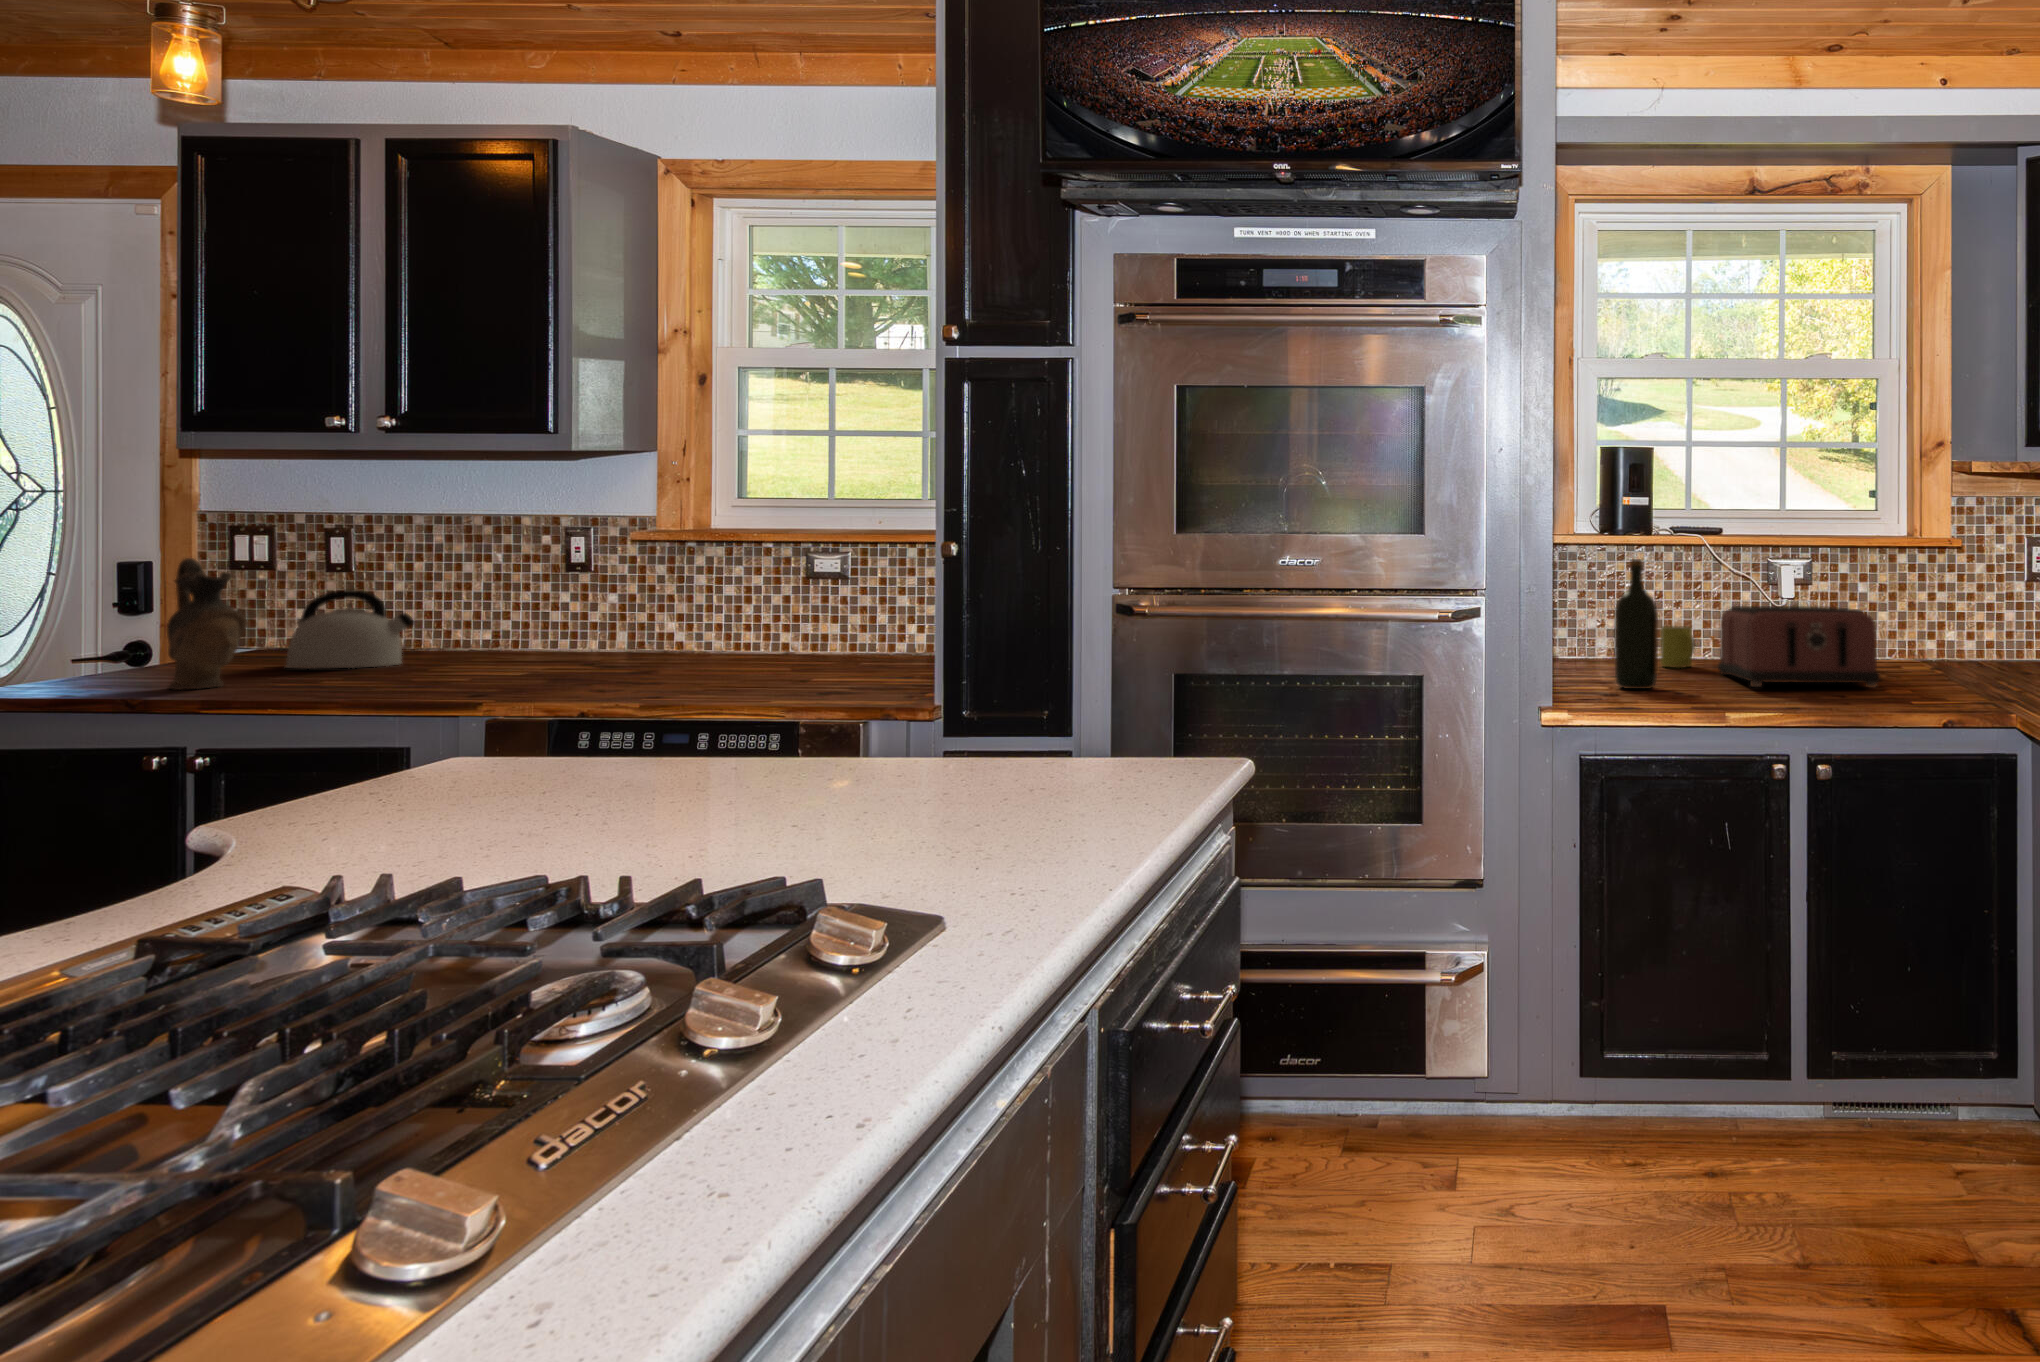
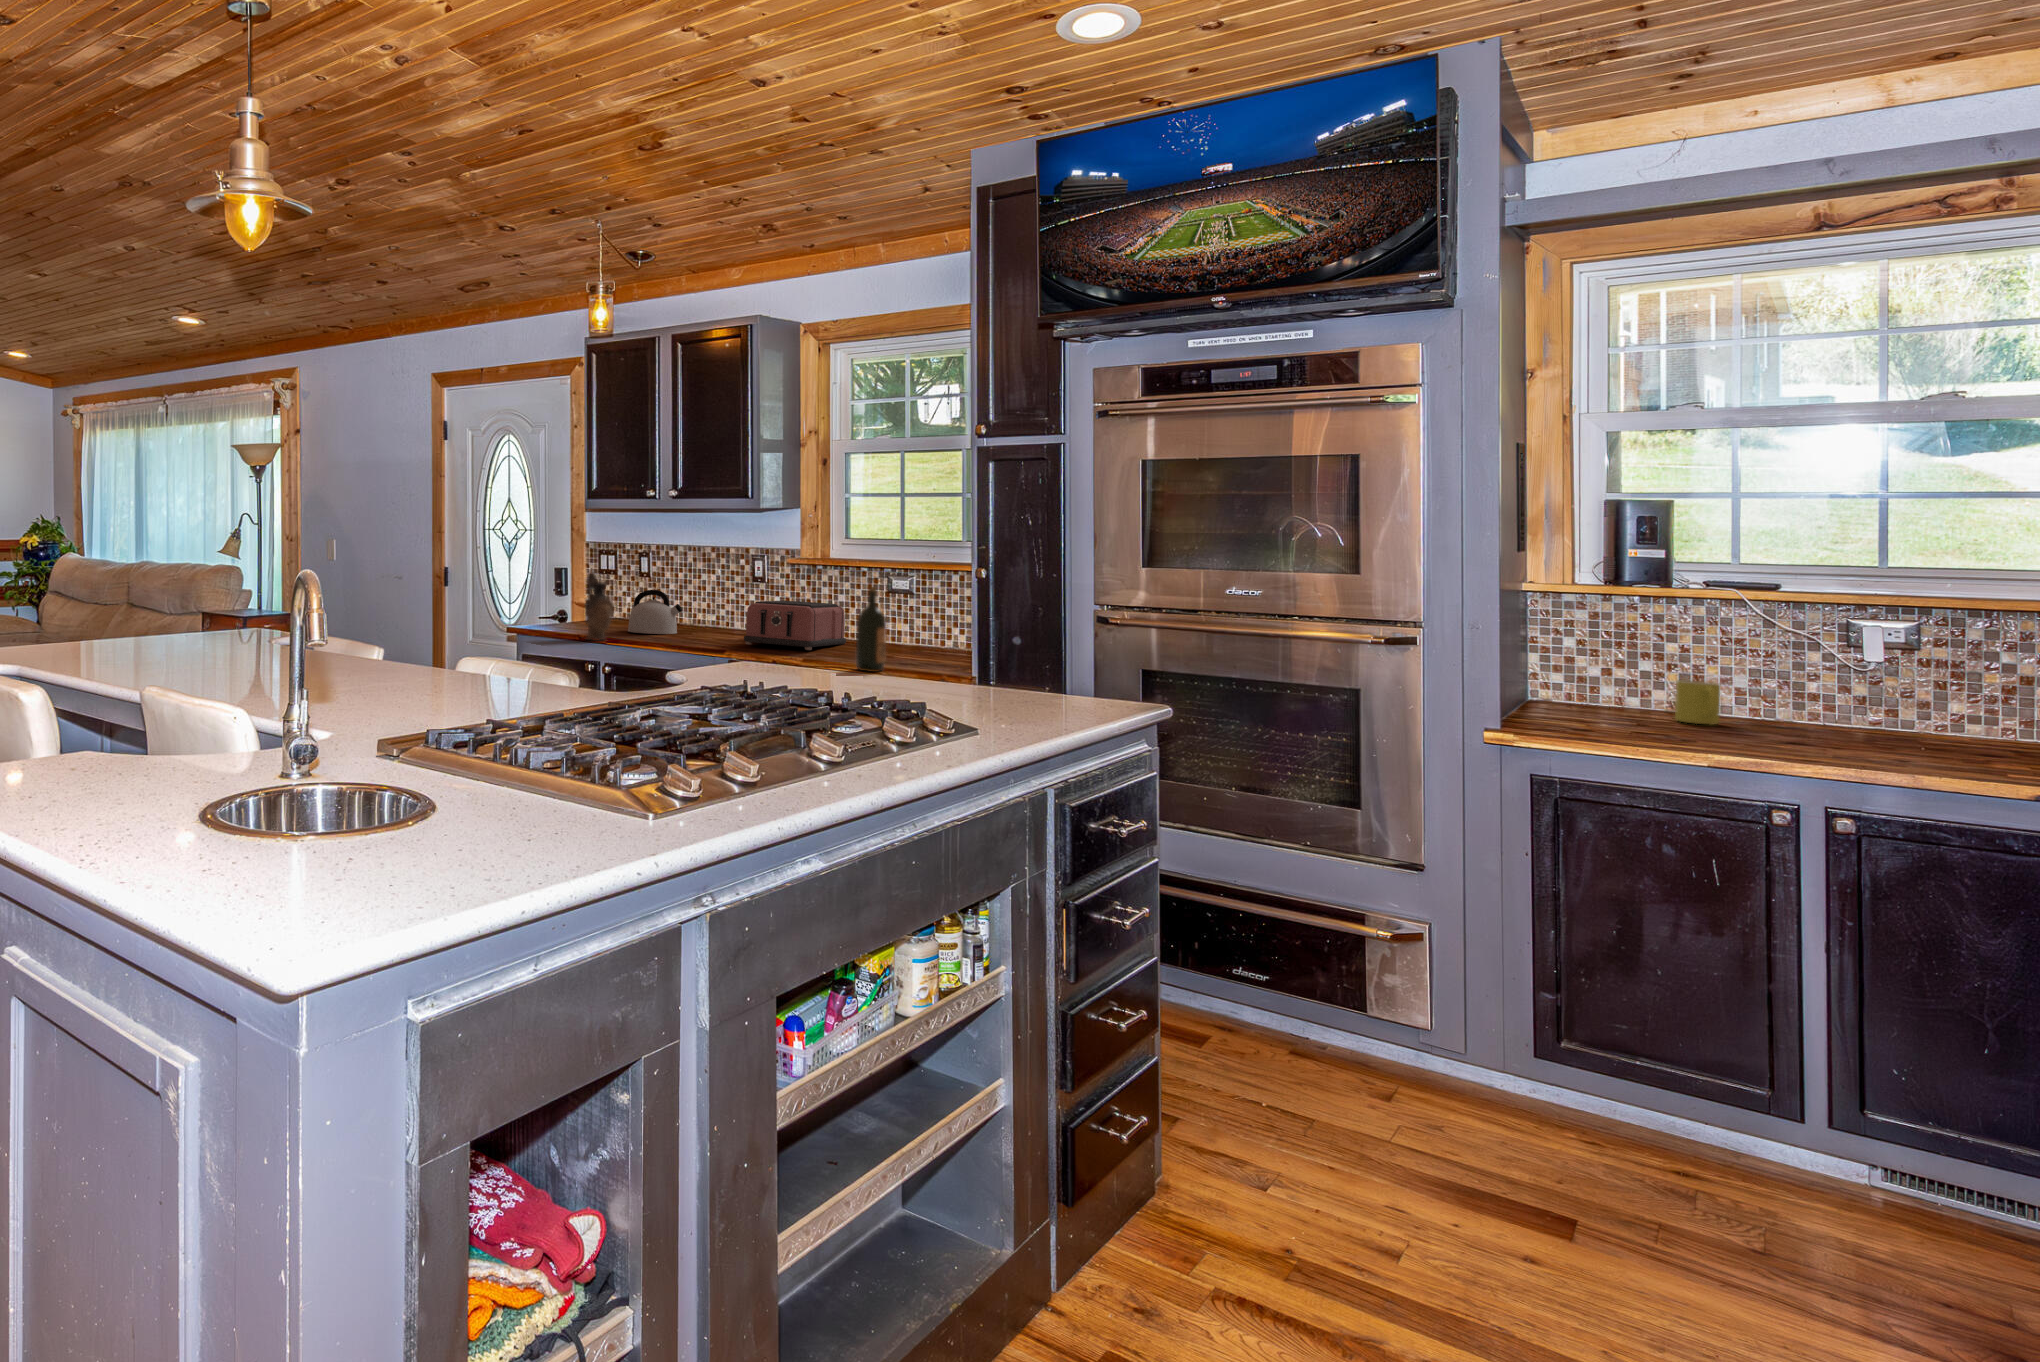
wine bottle: present [1614,559,1658,689] -> present [856,587,887,672]
toaster: present [1718,606,1880,688] -> present [744,601,846,650]

